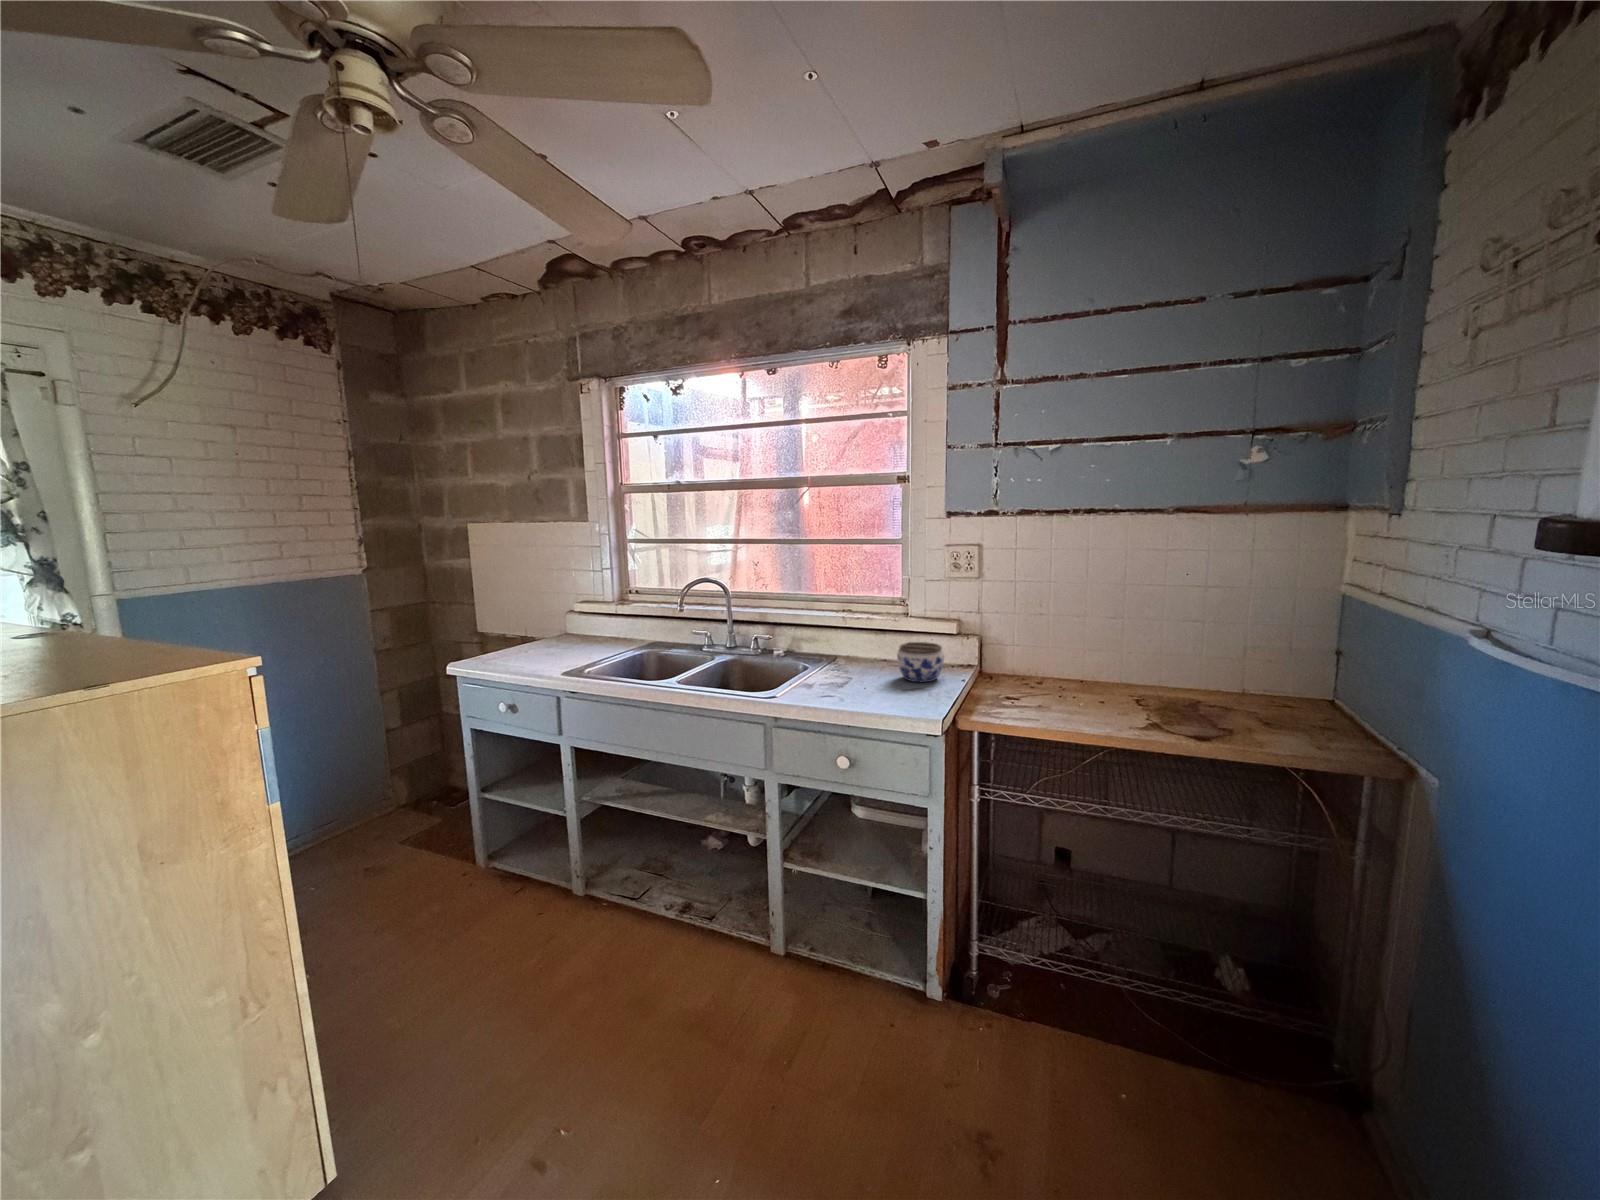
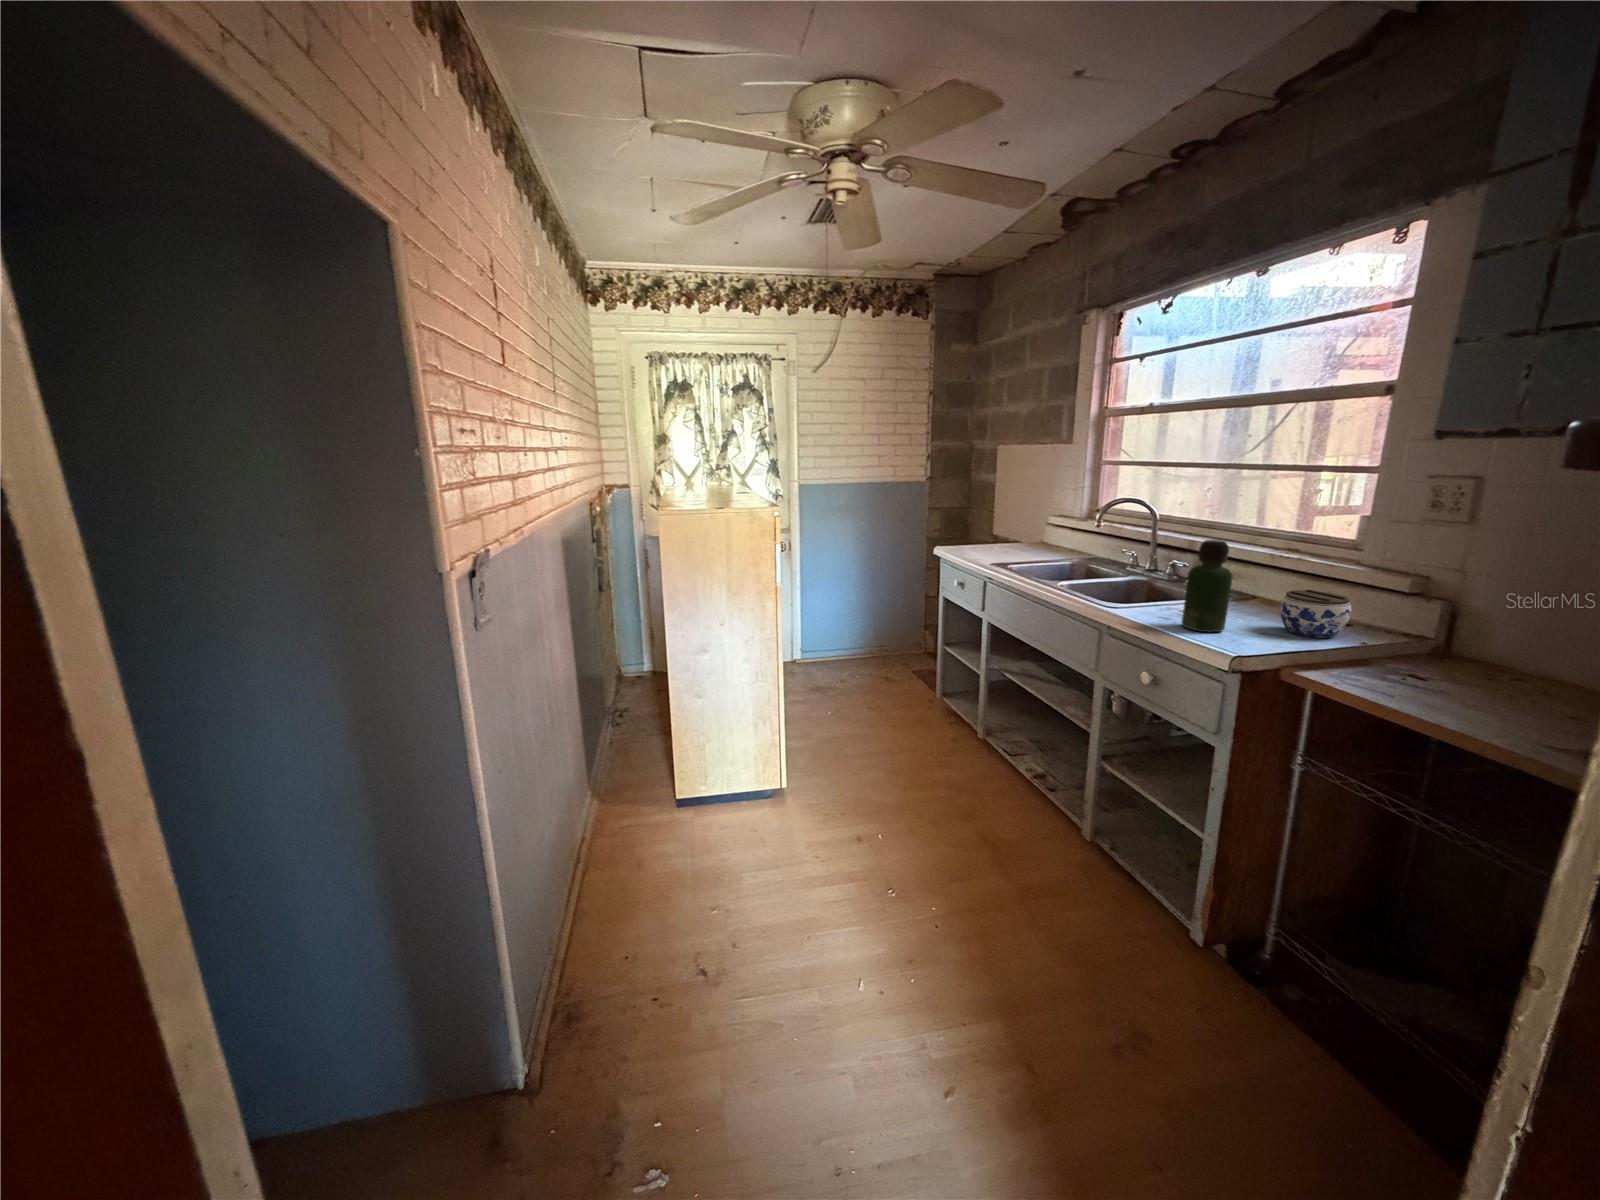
bottle: none [848,612,884,701] -> present [1182,540,1233,632]

